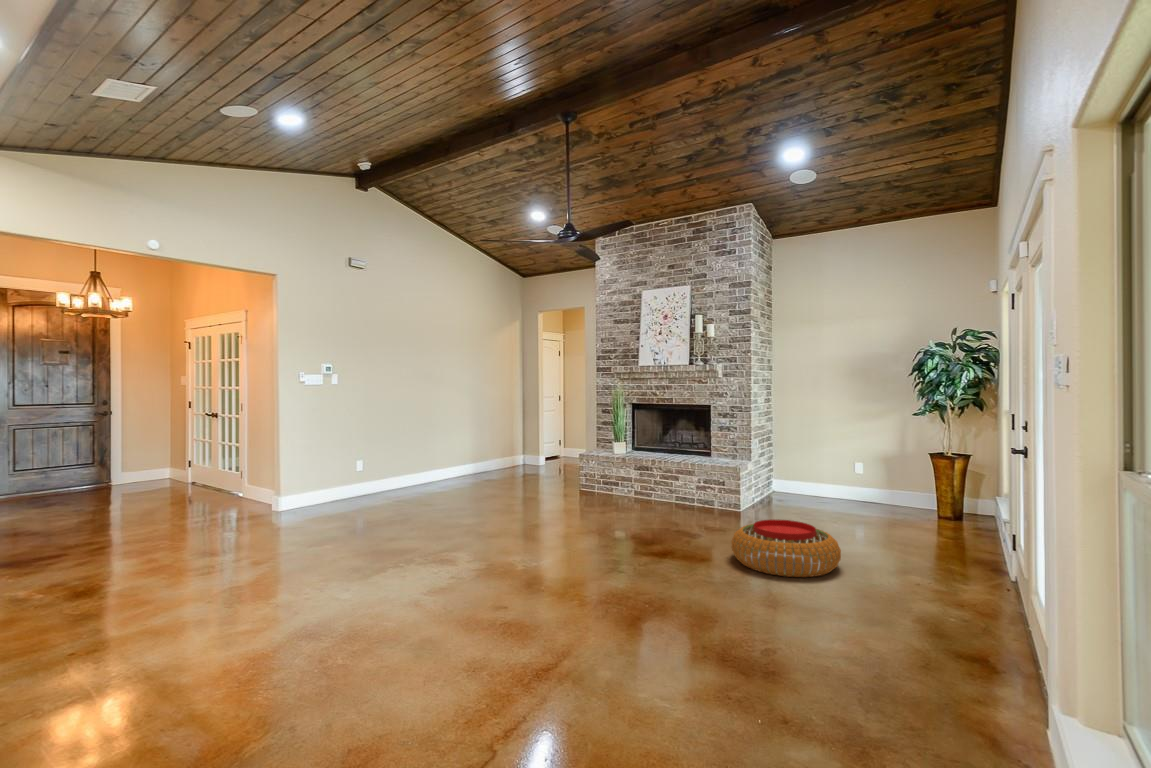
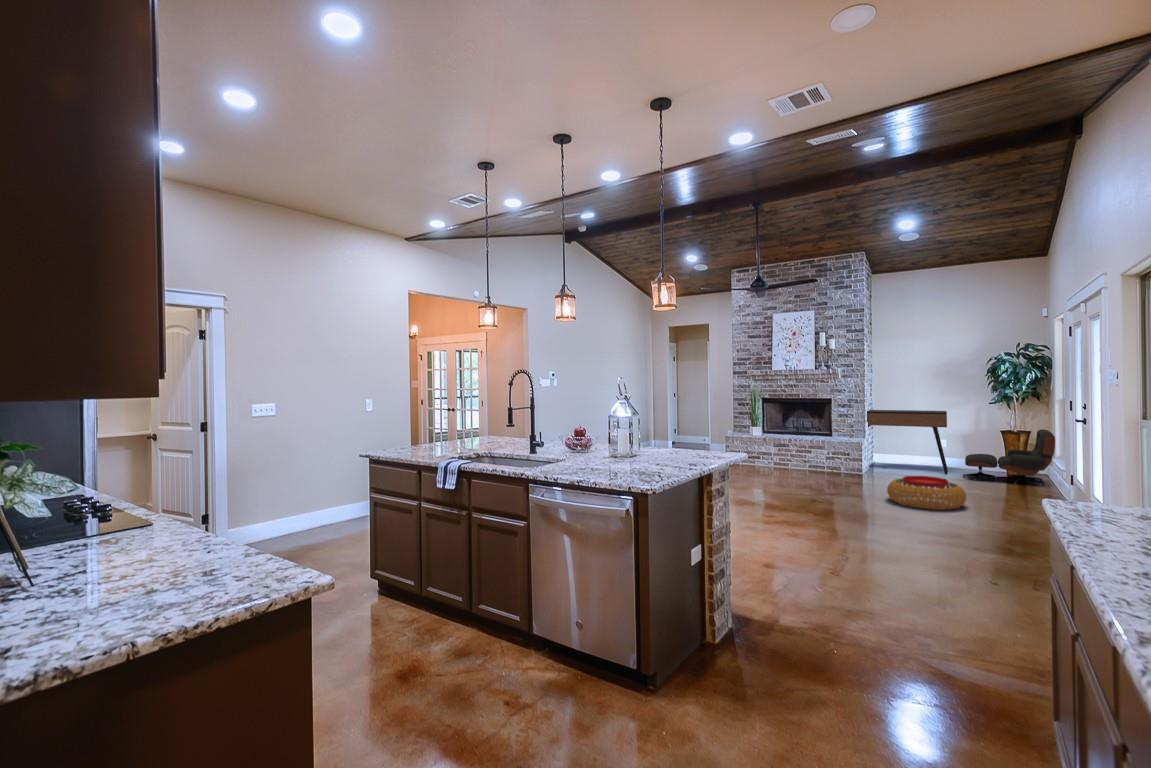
console table: none [745,421,863,512] -> present [867,410,948,474]
lounge chair: none [875,452,995,534] -> present [963,430,1055,486]

